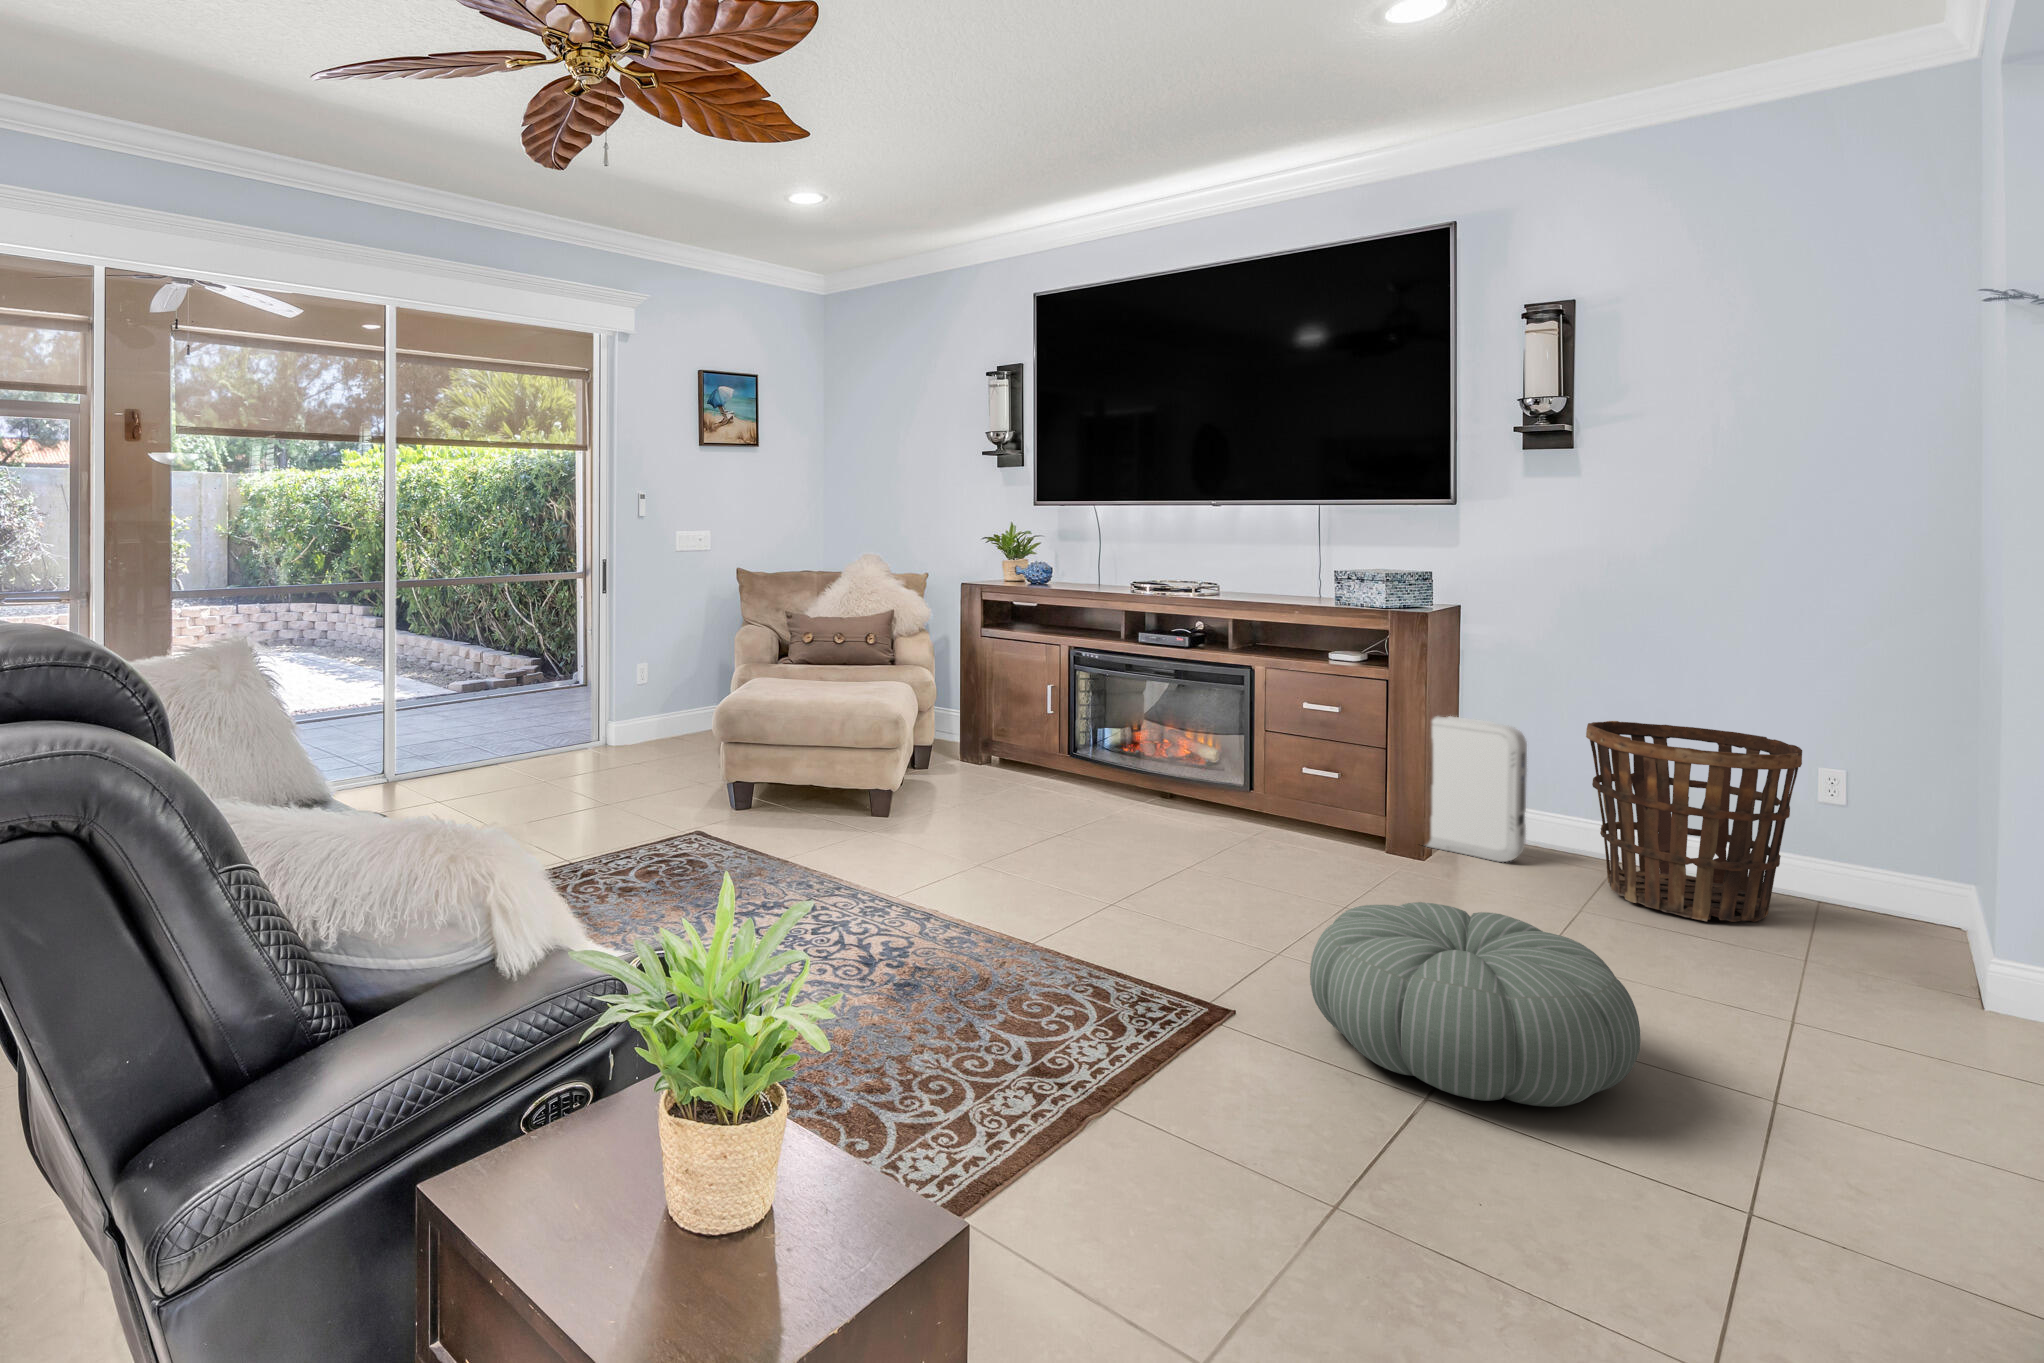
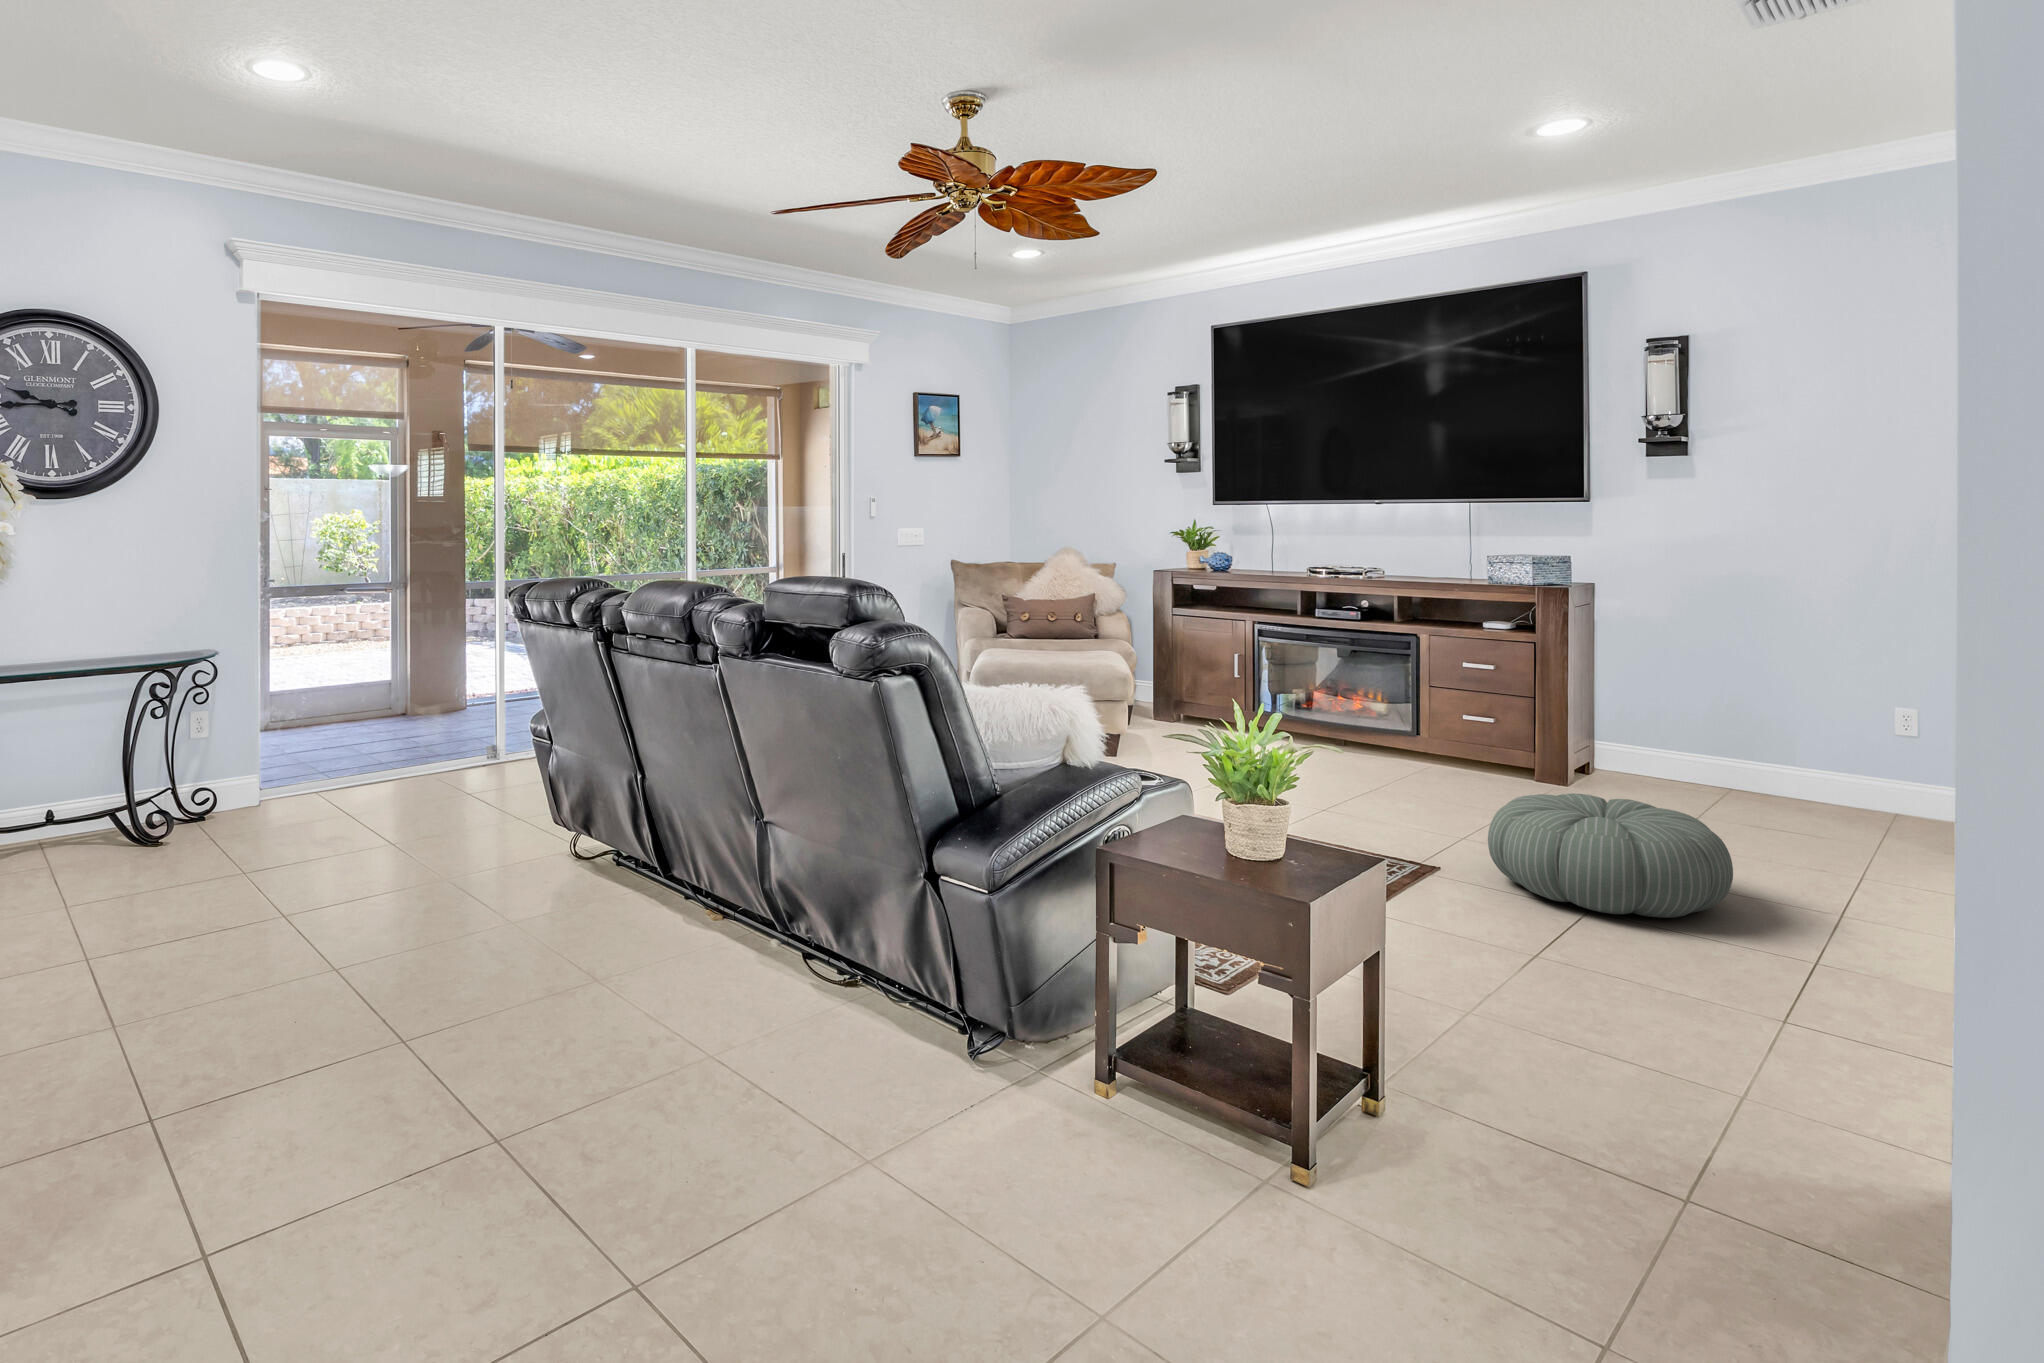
air purifier: present [1427,716,1527,862] -> none [1553,673,1652,788]
basket: present [1586,721,1802,922] -> none [1701,674,1878,826]

